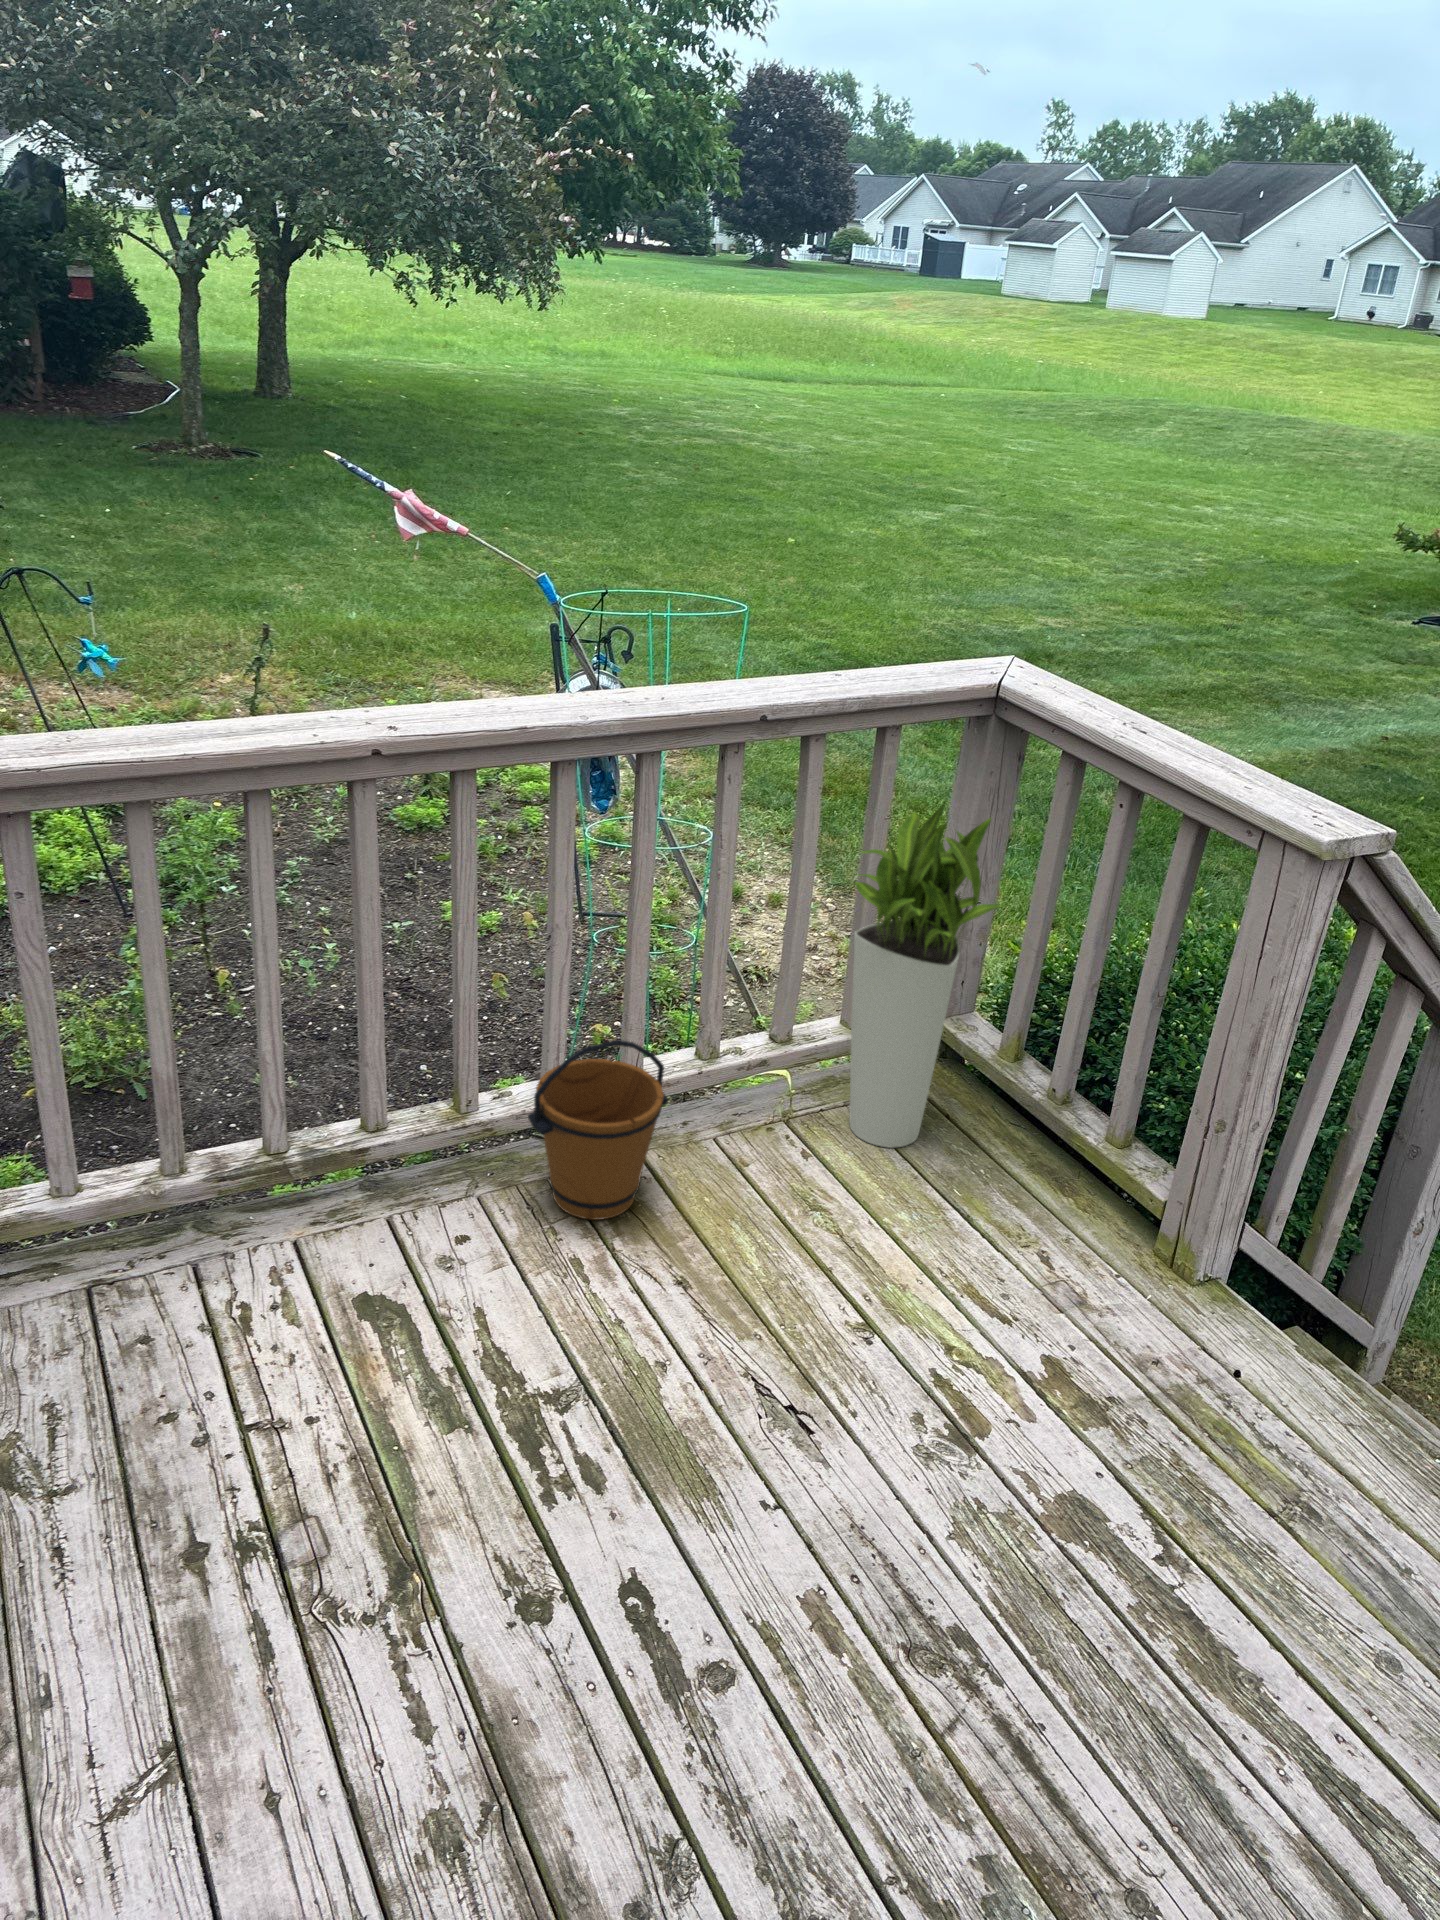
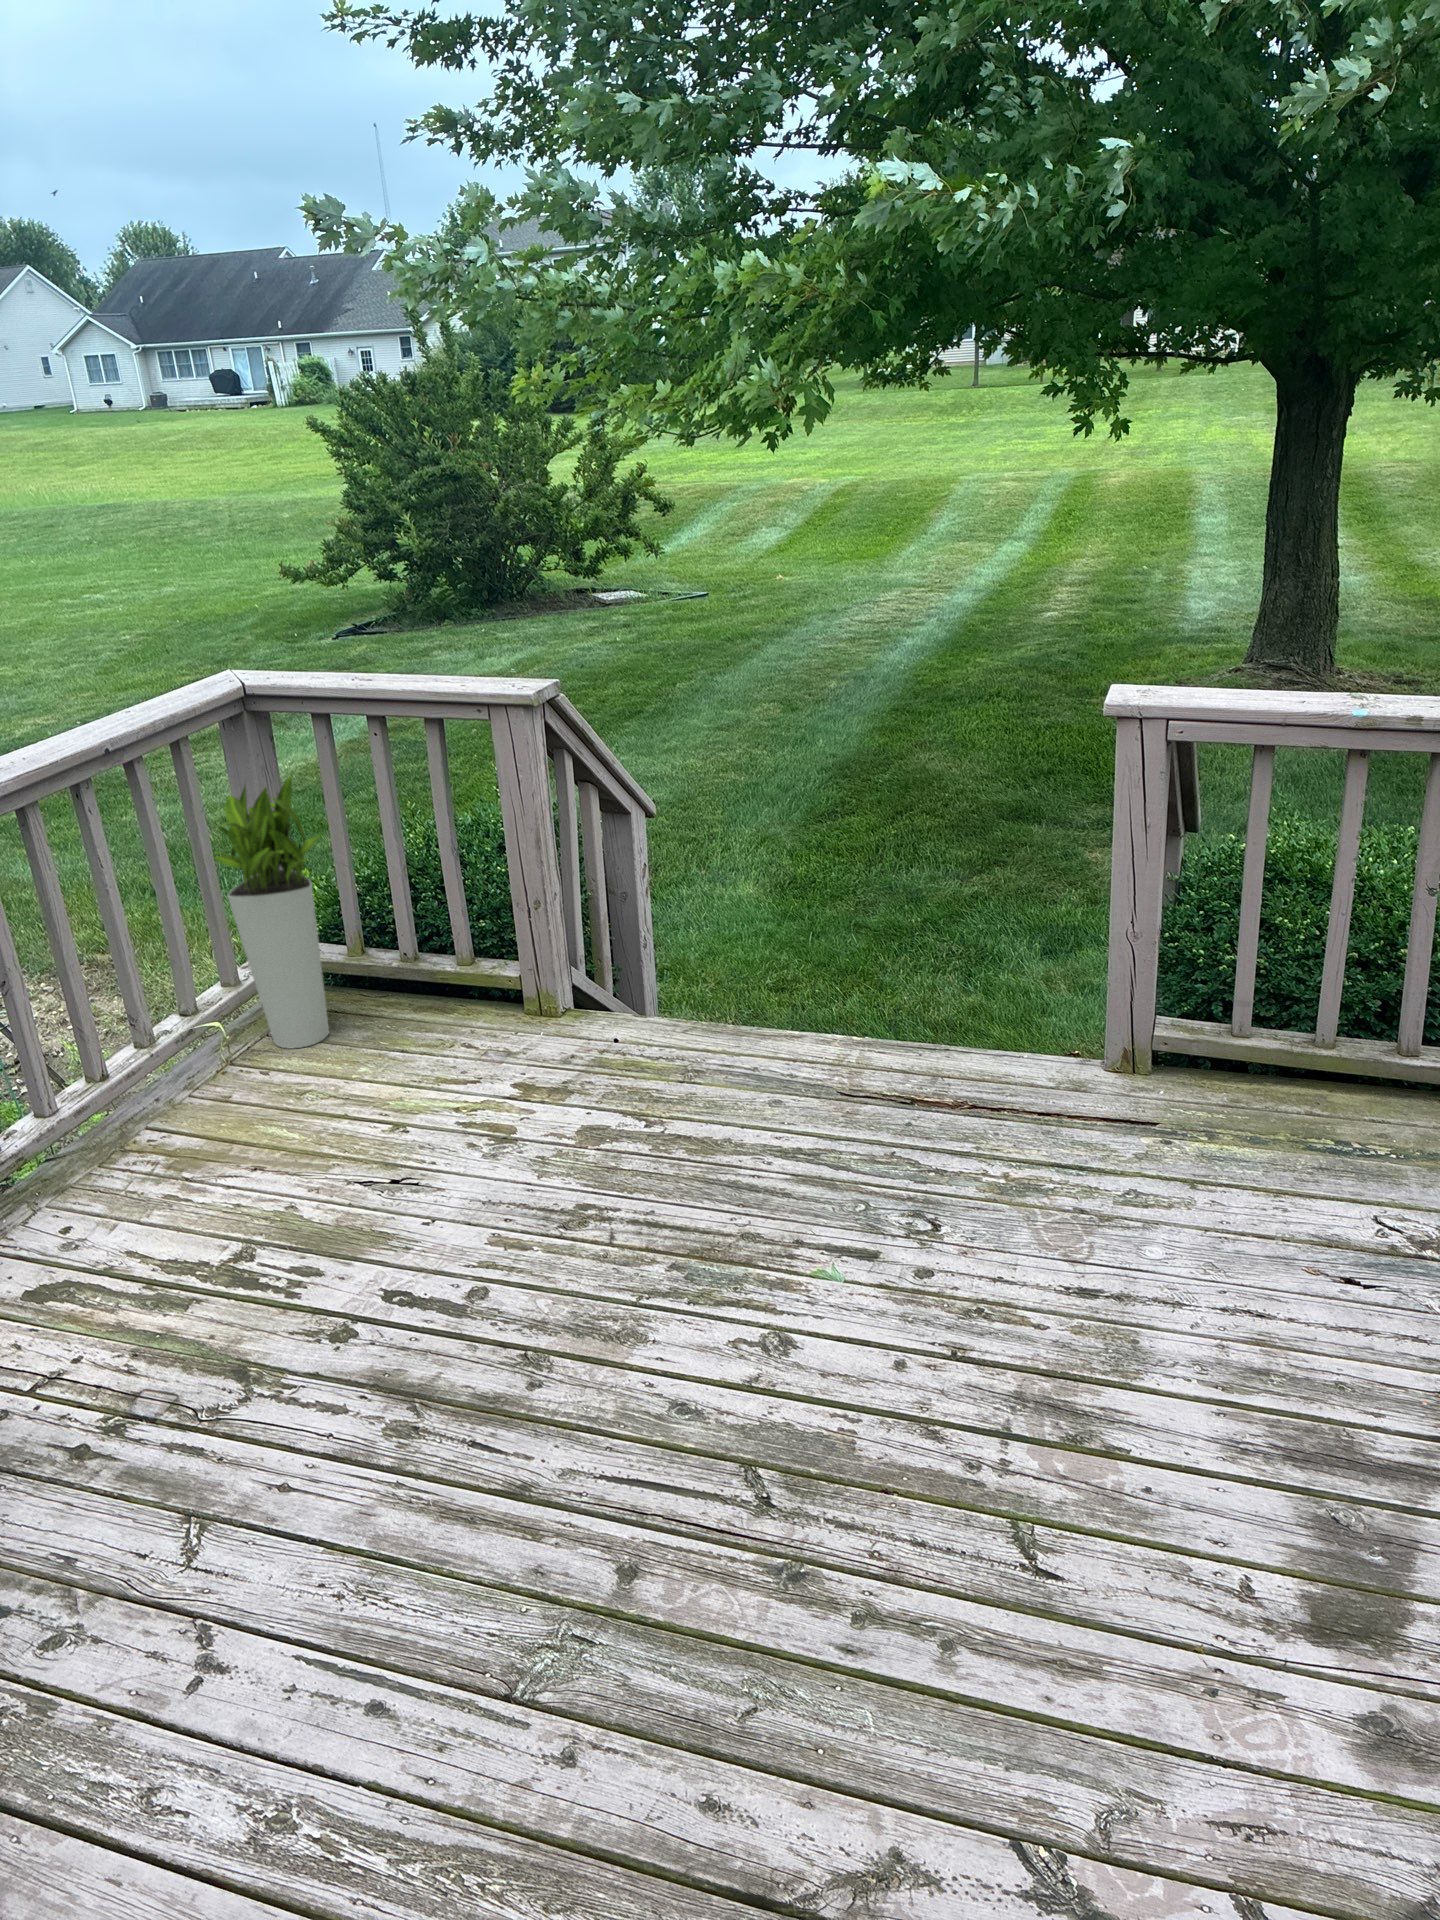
bucket: present [528,1040,668,1220] -> none [62,1025,175,1179]

